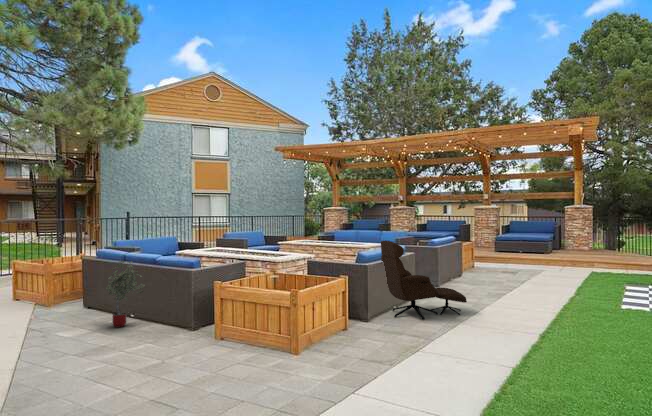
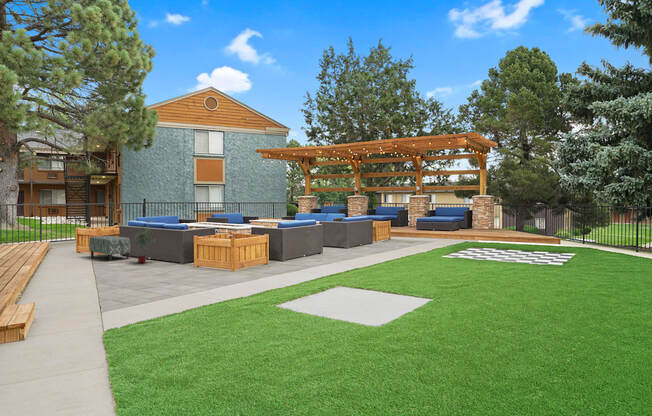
lounge chair: present [381,240,467,320] -> none [296,216,344,261]
bench: none [33,274,101,322] -> present [89,236,131,261]

